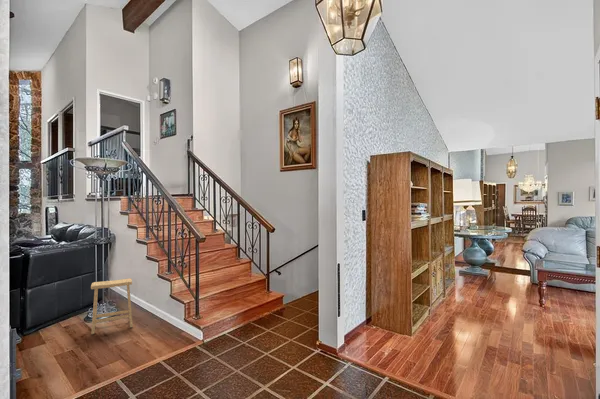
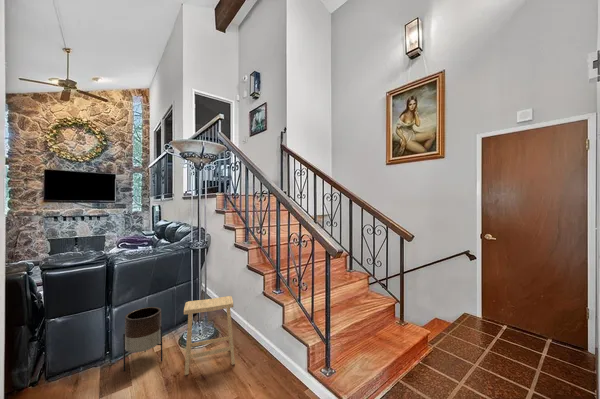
planter: none [39,289,72,336] -> present [123,307,162,371]

